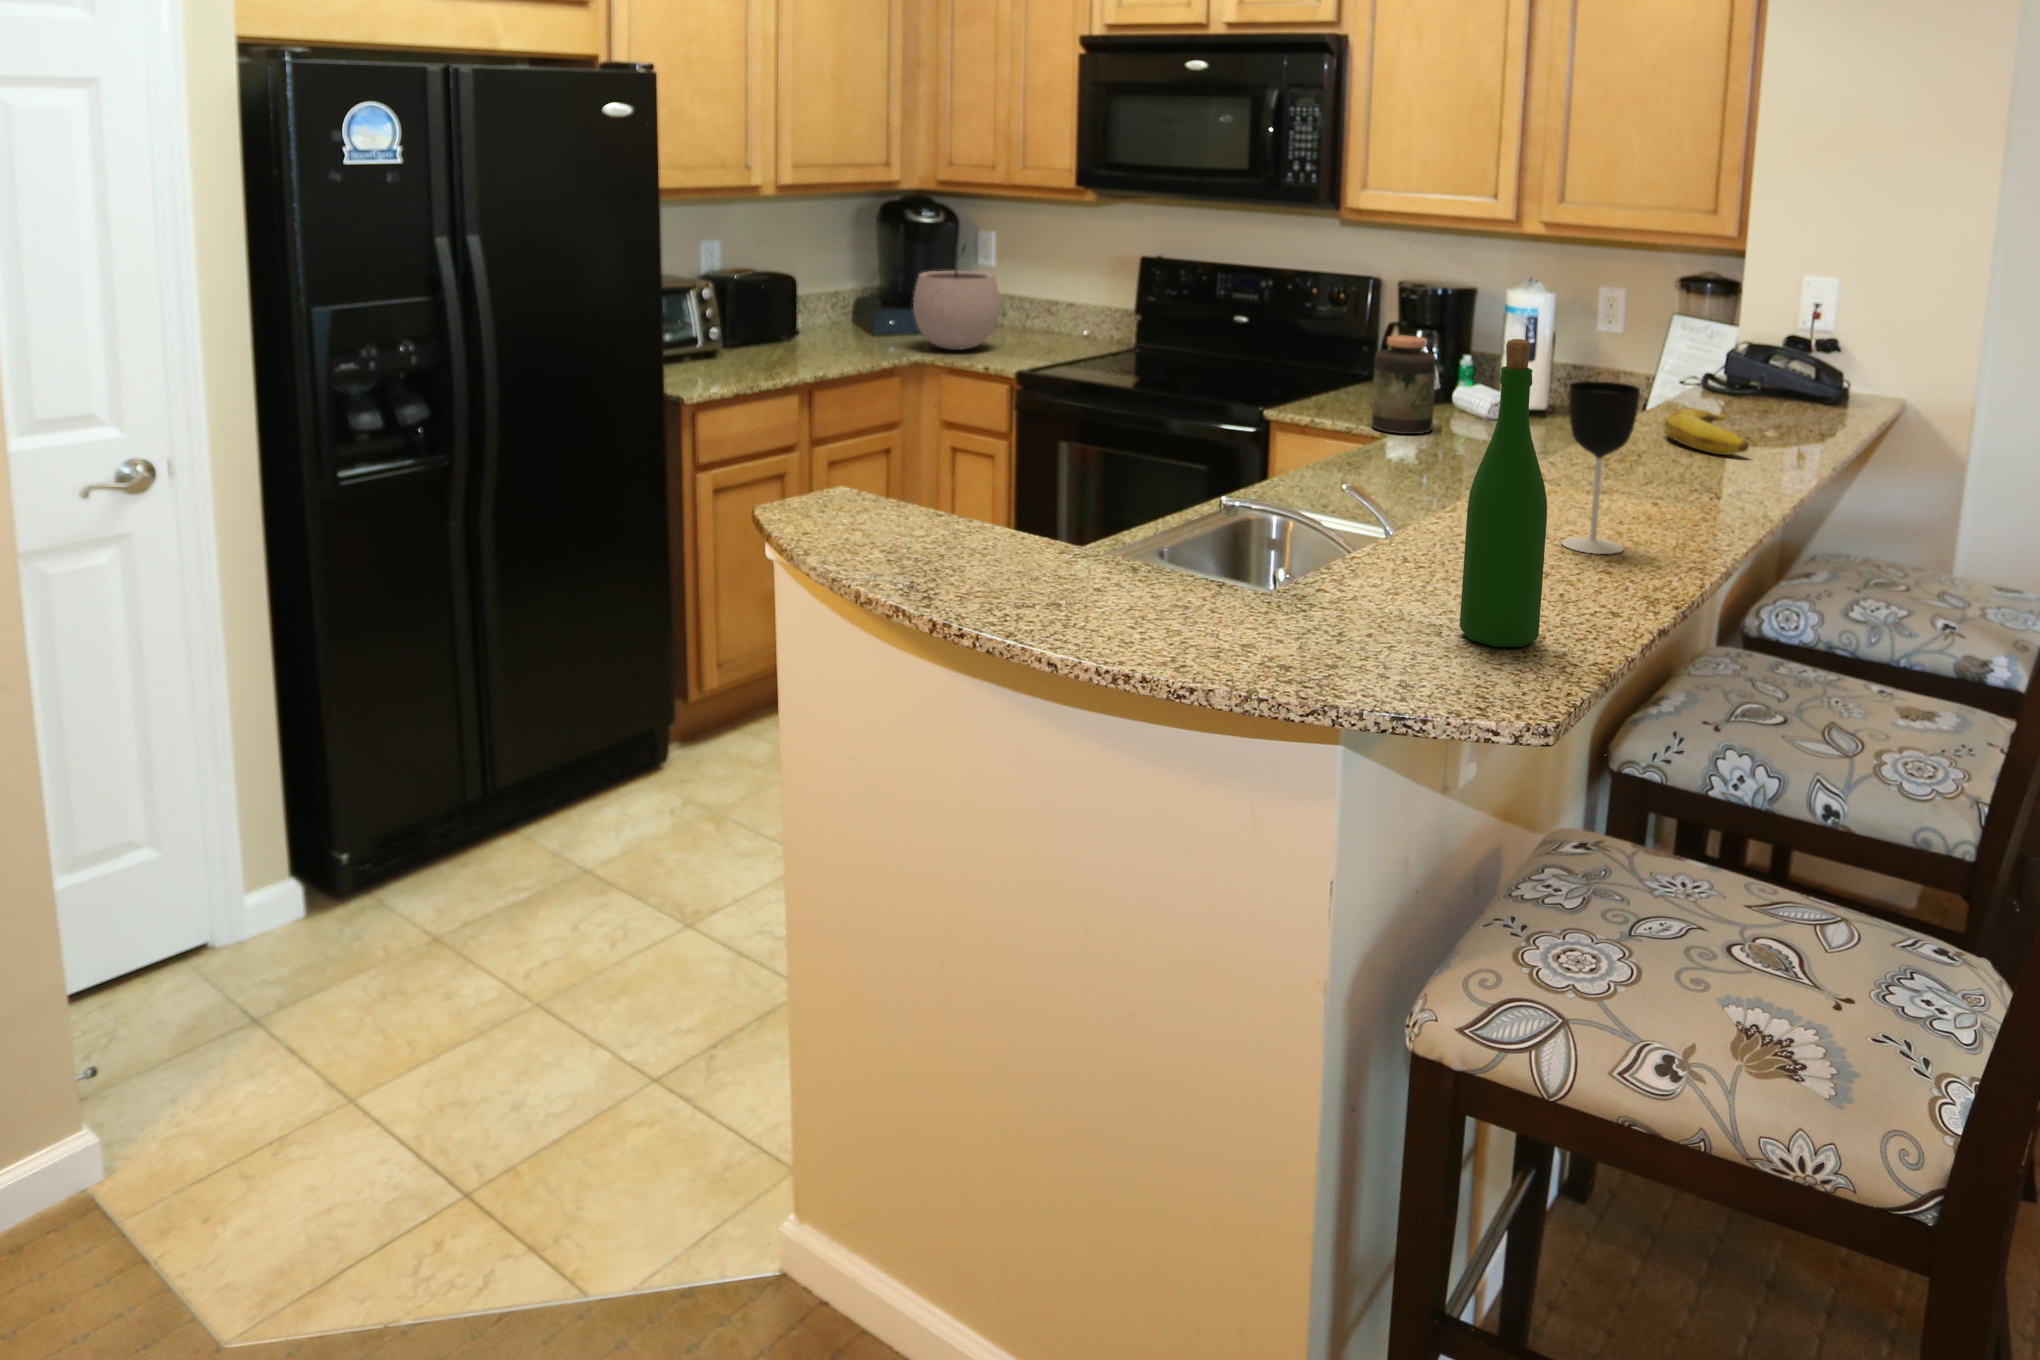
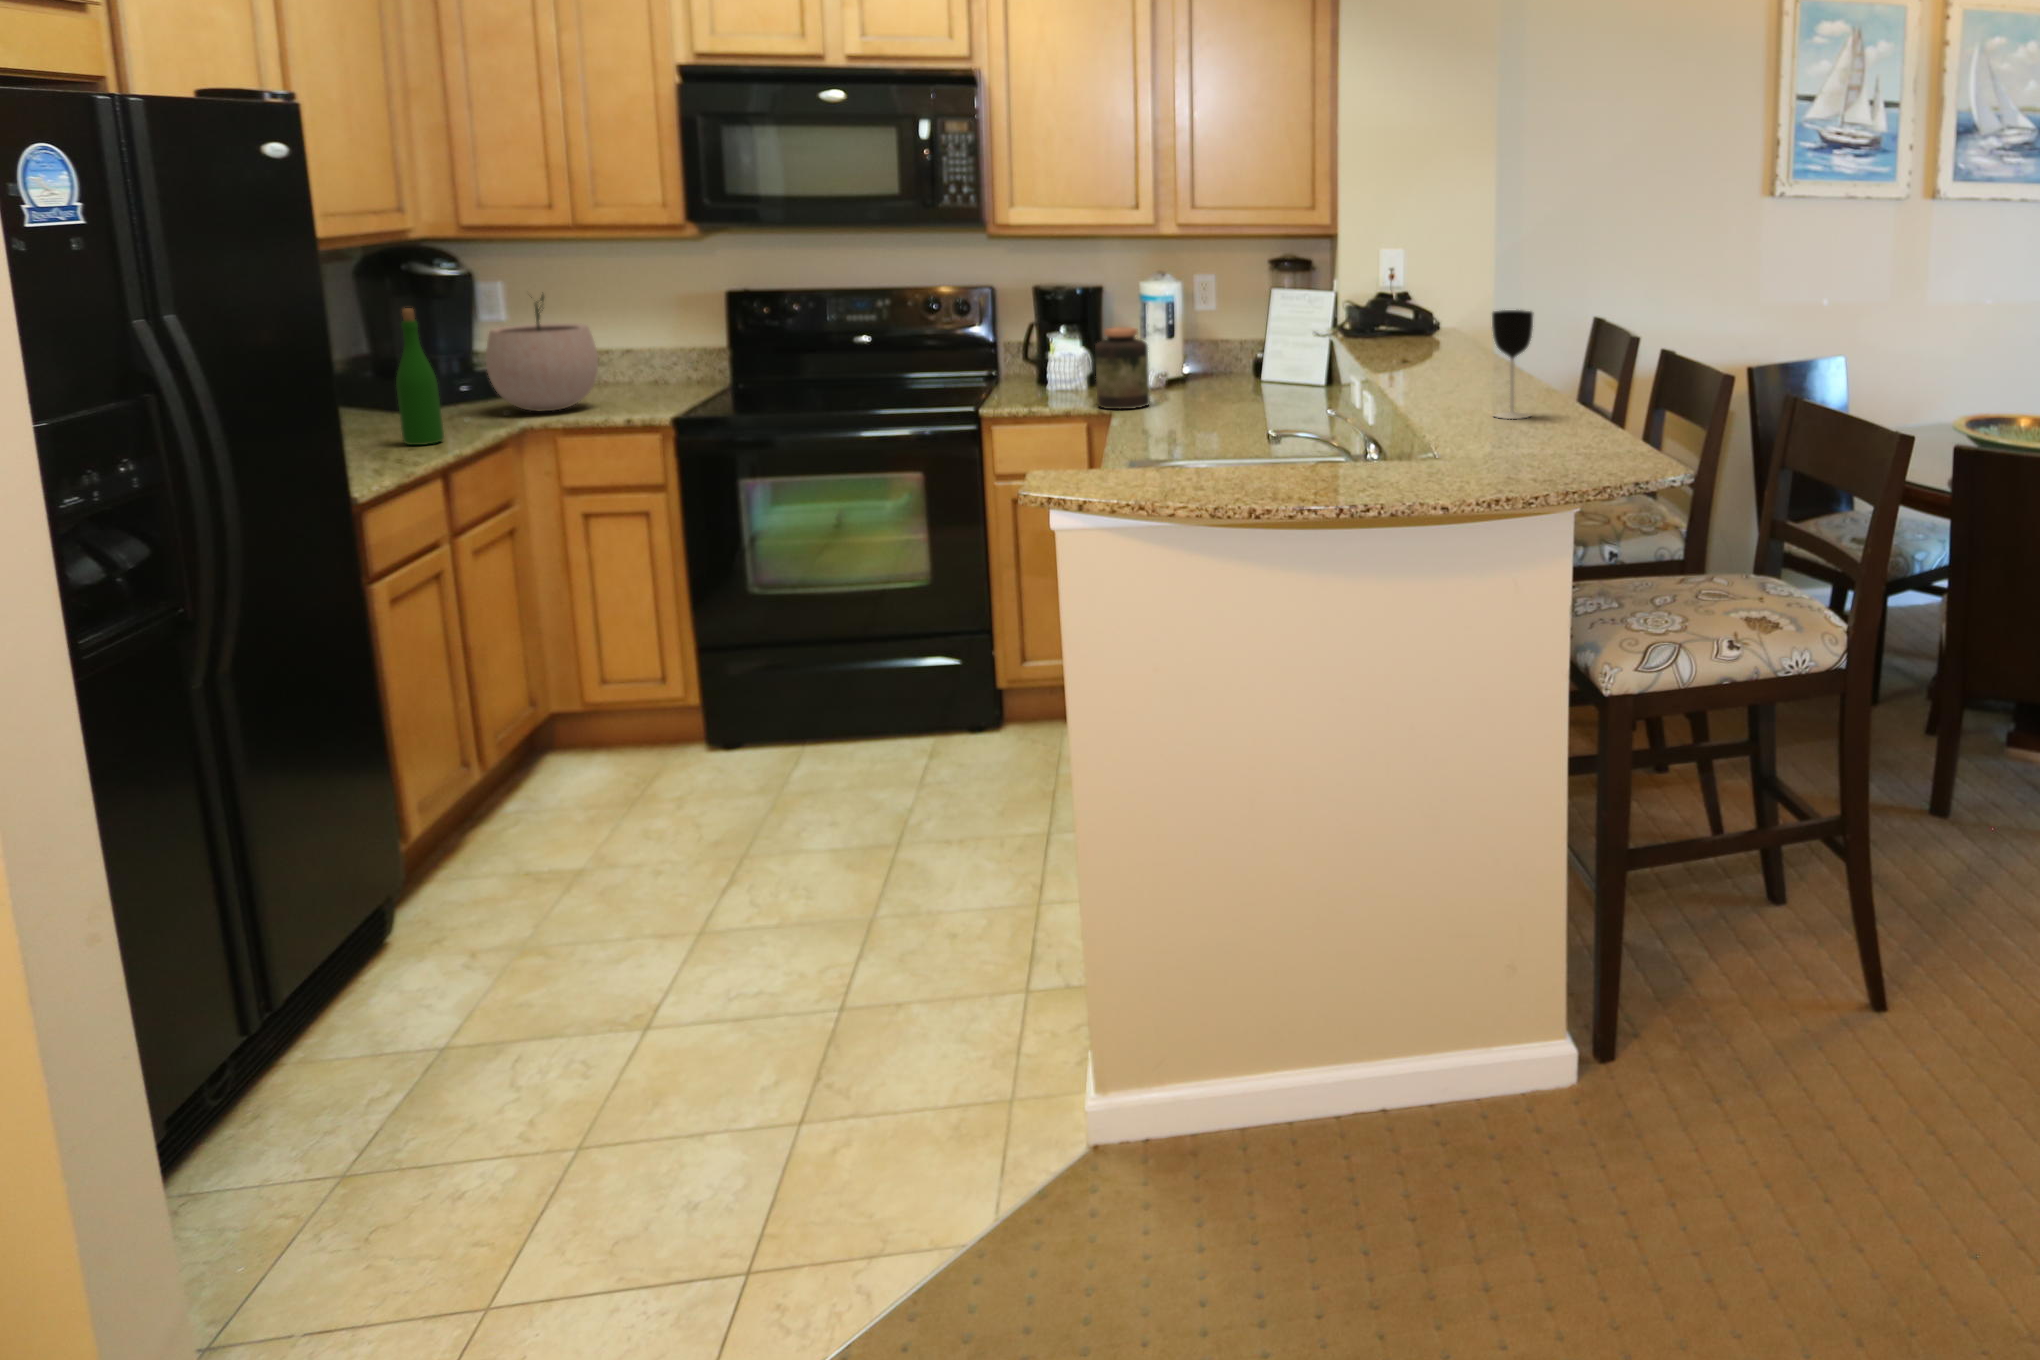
wine bottle: present [1460,339,1547,647] -> present [396,308,444,445]
banana: present [1664,409,1749,455] -> none [1382,347,1457,372]

